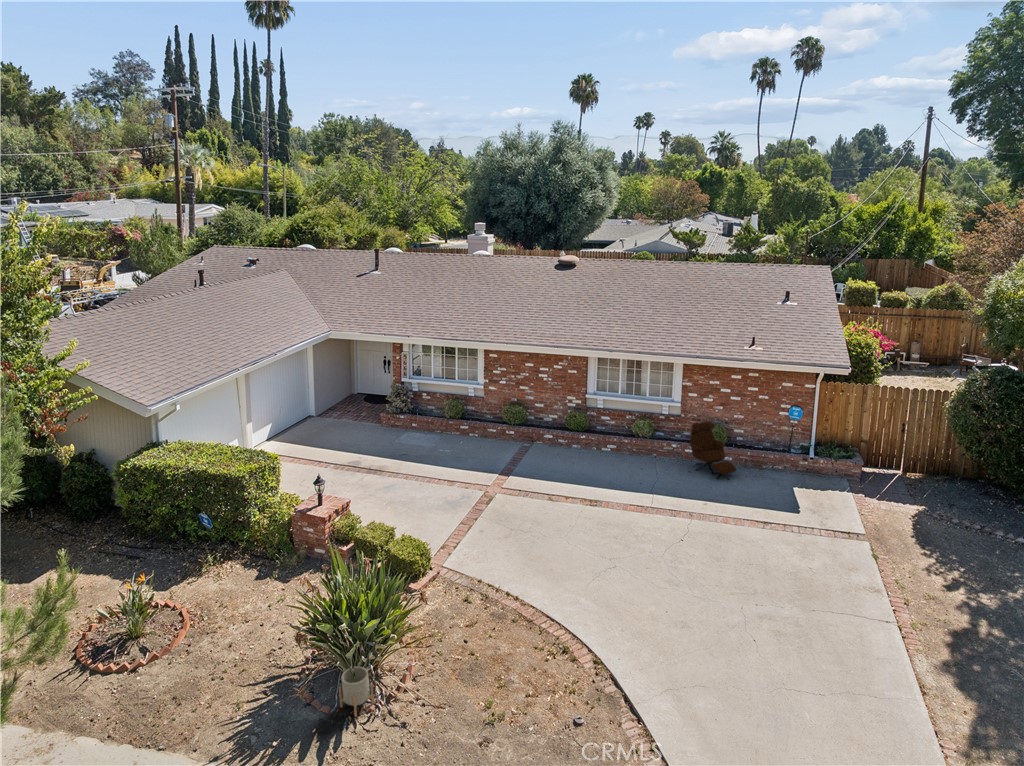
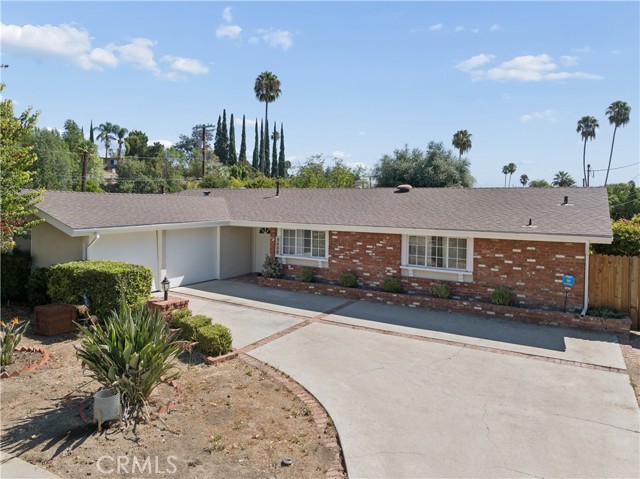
lounge chair: present [690,422,736,479] -> none [476,284,514,329]
wooden crate: none [123,519,185,573] -> present [34,302,76,336]

